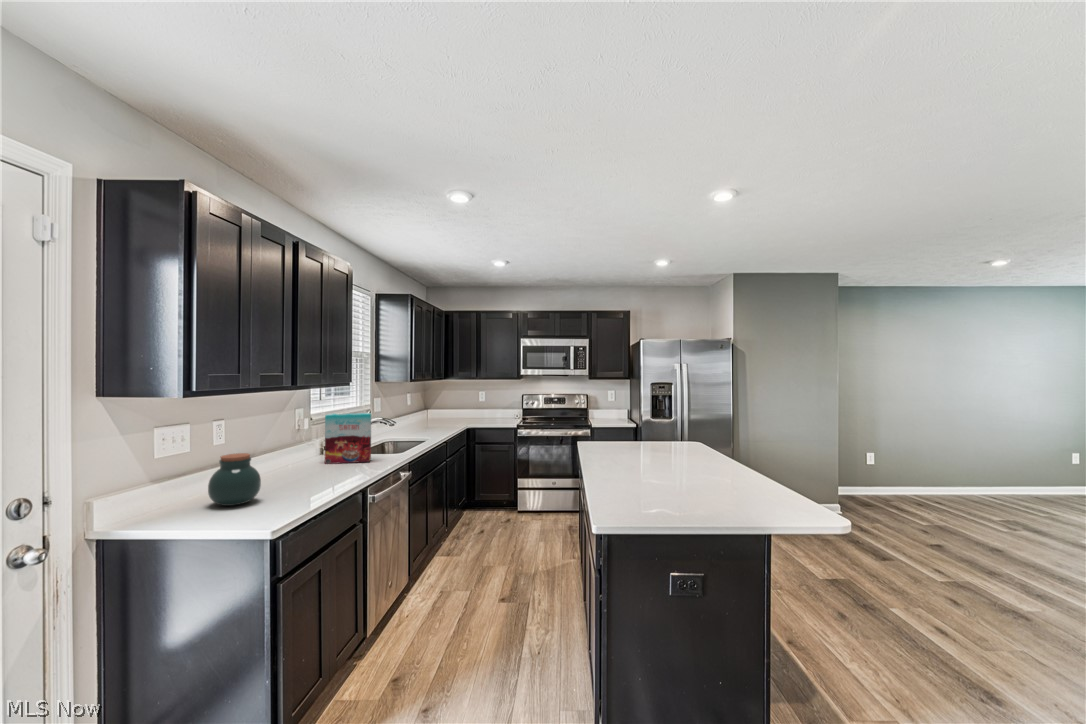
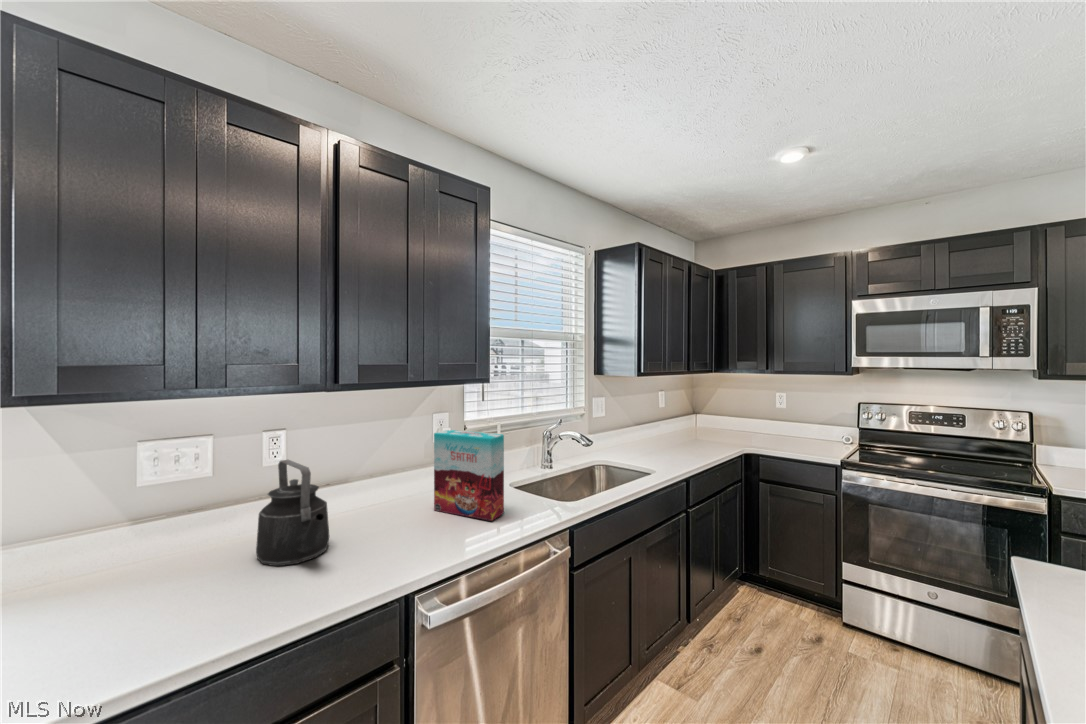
kettle: none [257,430,316,487] -> present [256,460,329,566]
jar: present [208,453,261,506] -> none [68,512,178,617]

